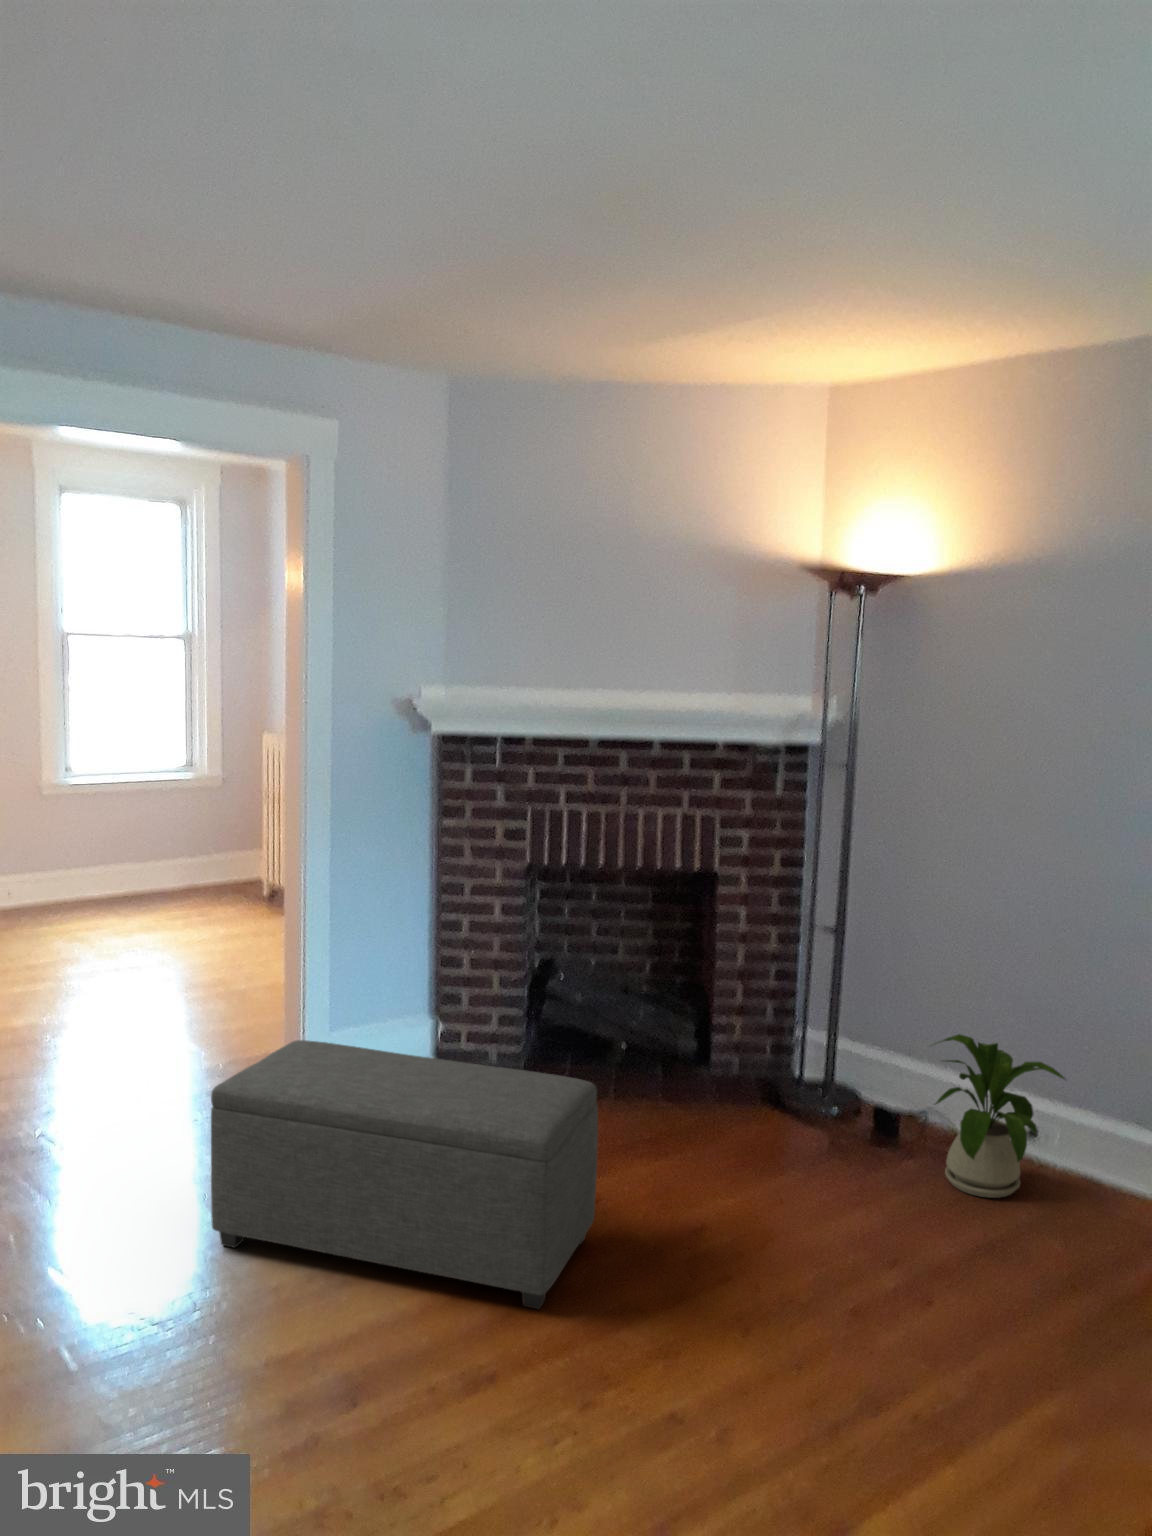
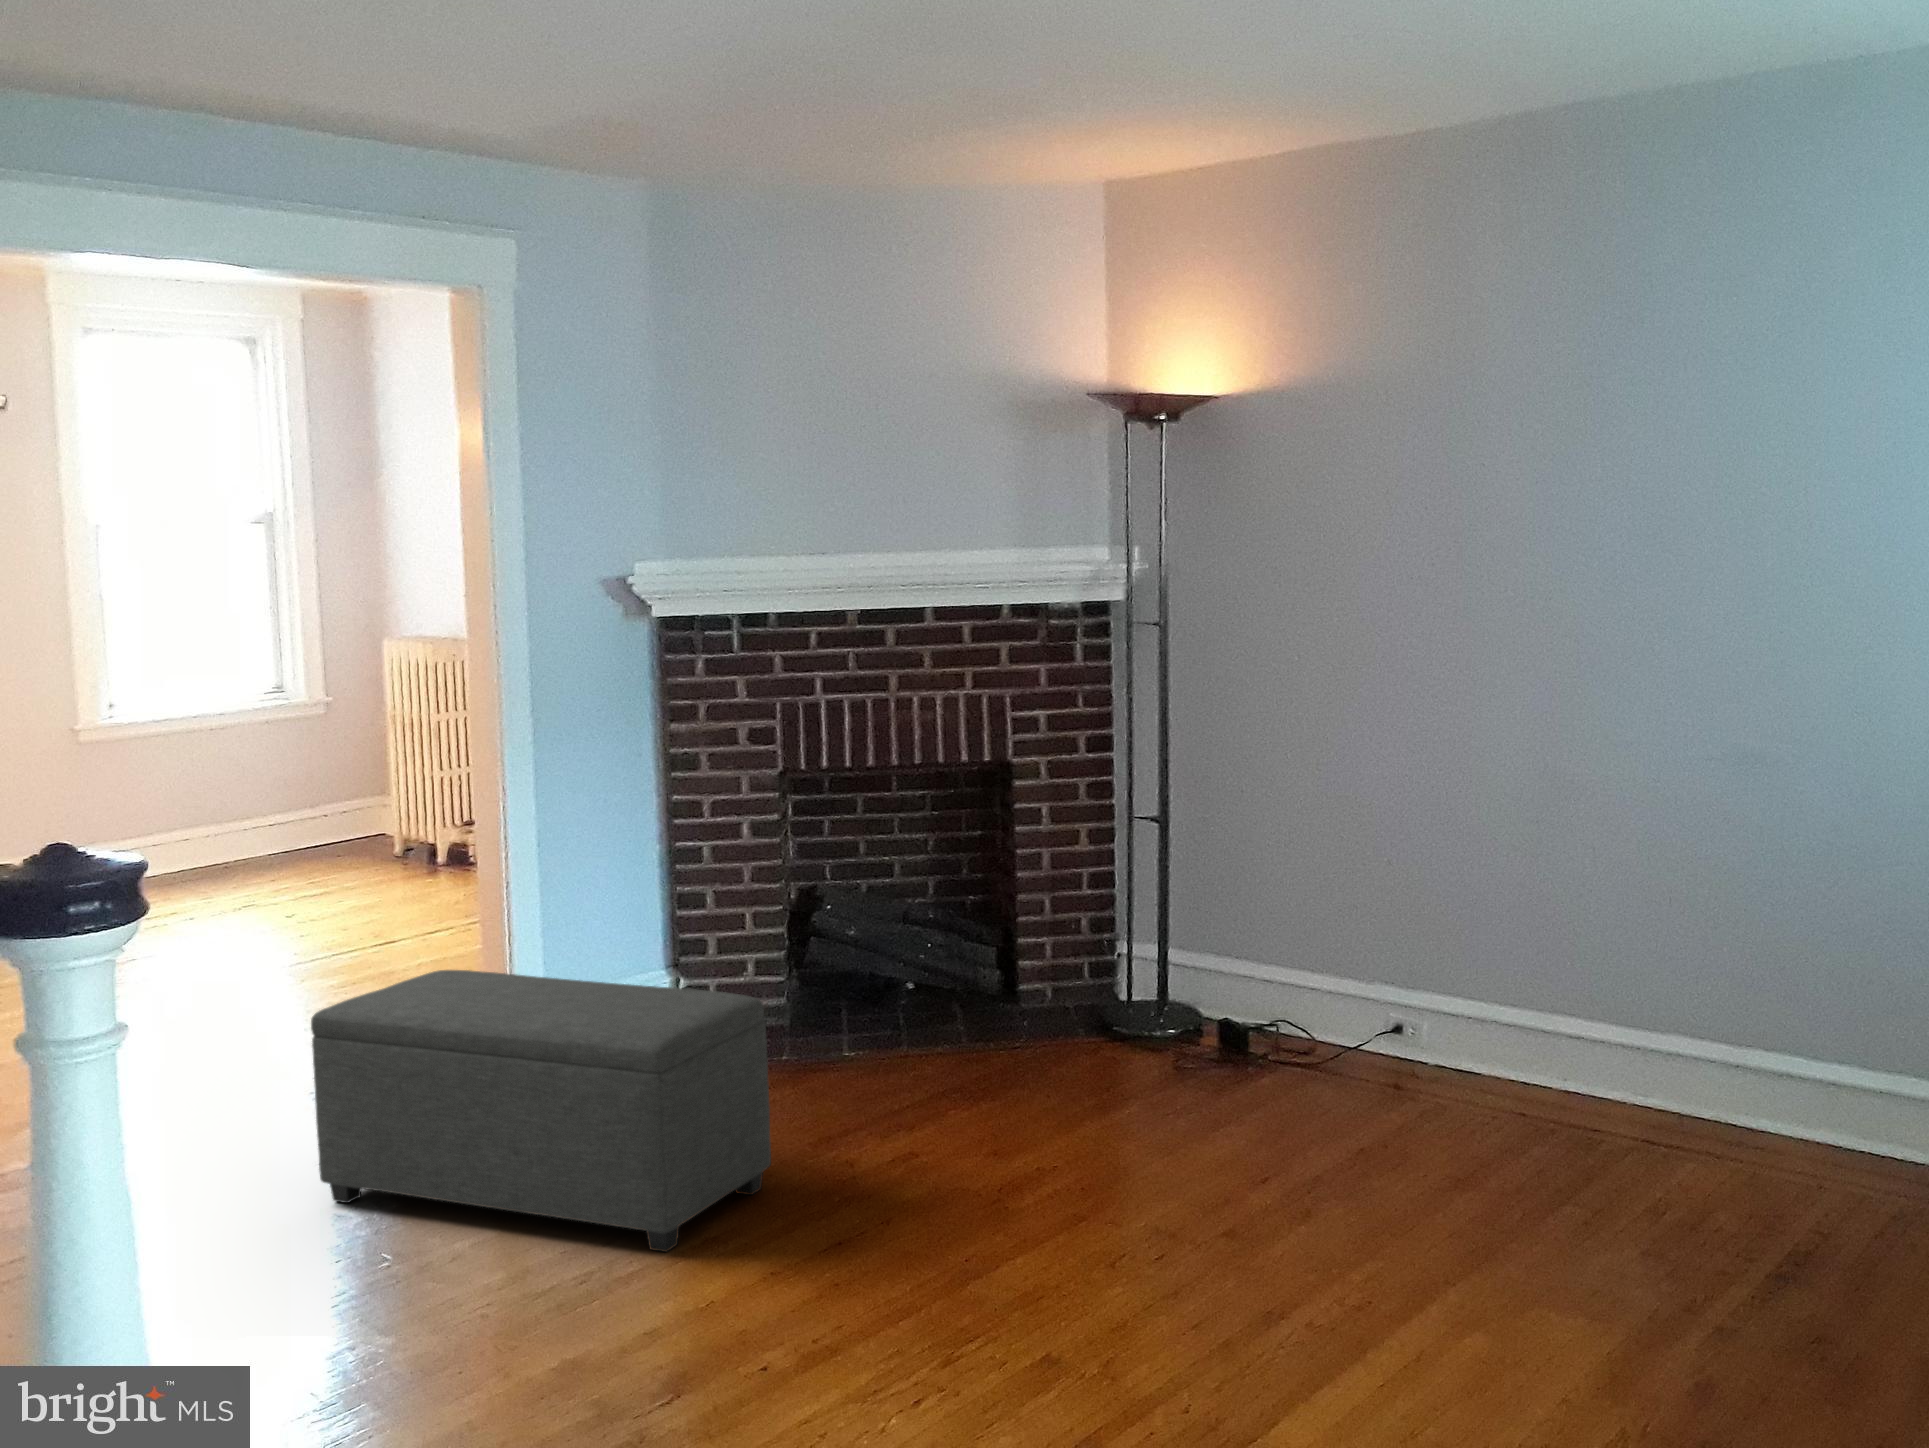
house plant: present [936,1034,1065,1198] -> none [1213,944,1364,1142]

